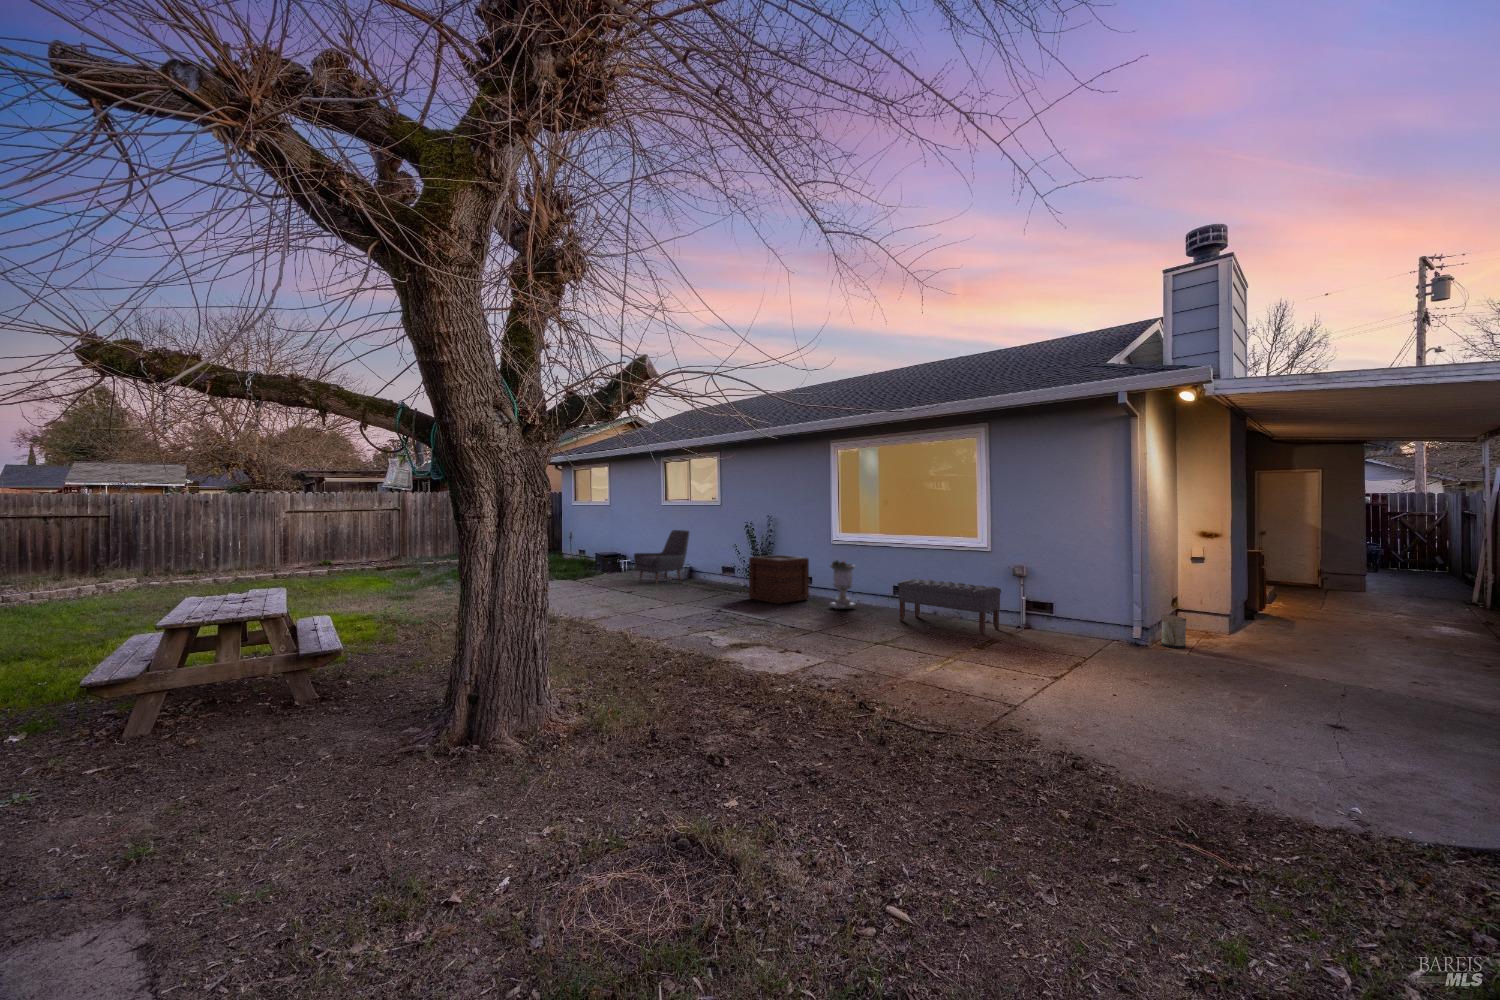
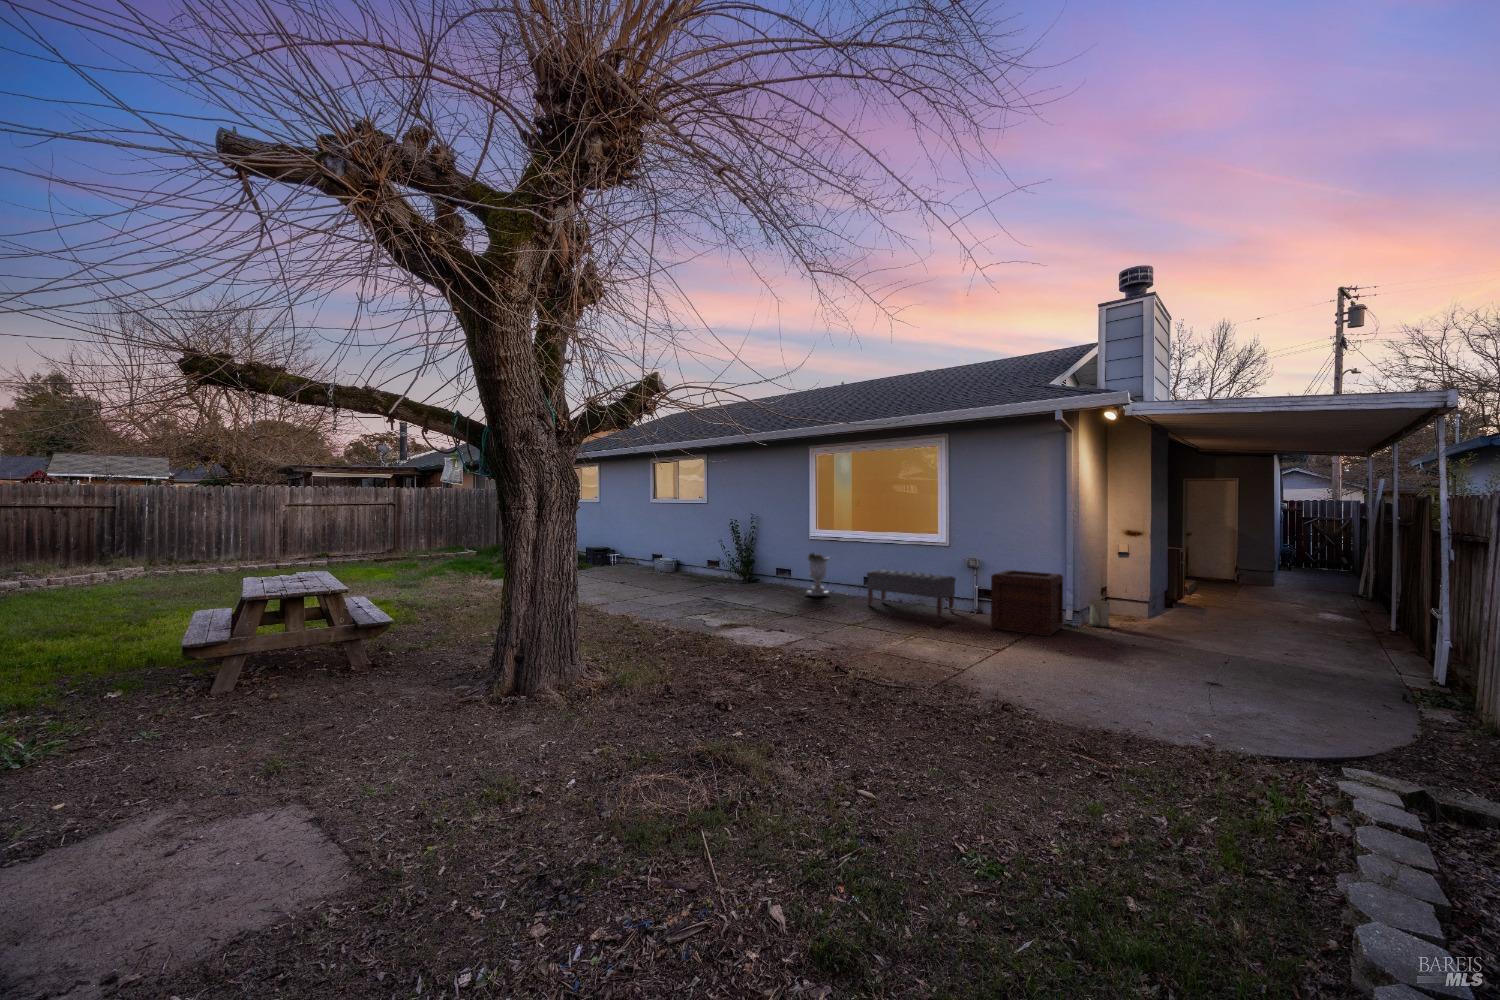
chair: present [634,530,689,584] -> none [625,526,677,576]
wooden crate: present [749,555,809,604] -> present [991,570,1064,636]

